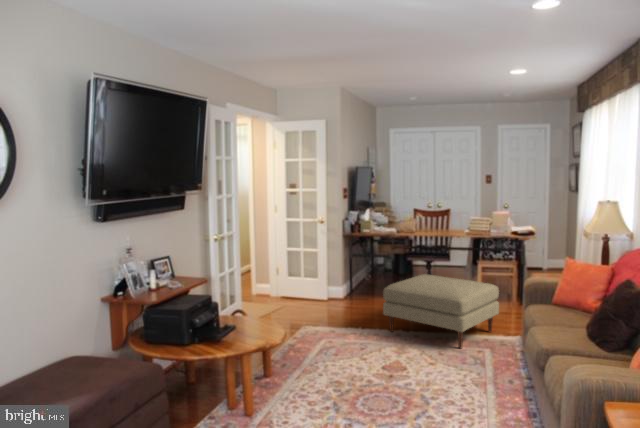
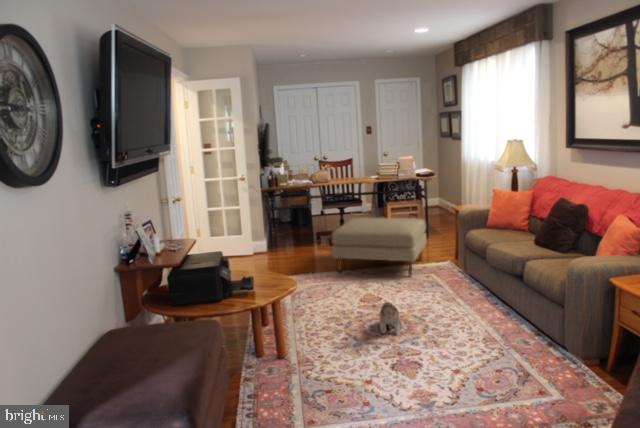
plush toy: none [363,369,398,405] -> present [380,302,401,334]

